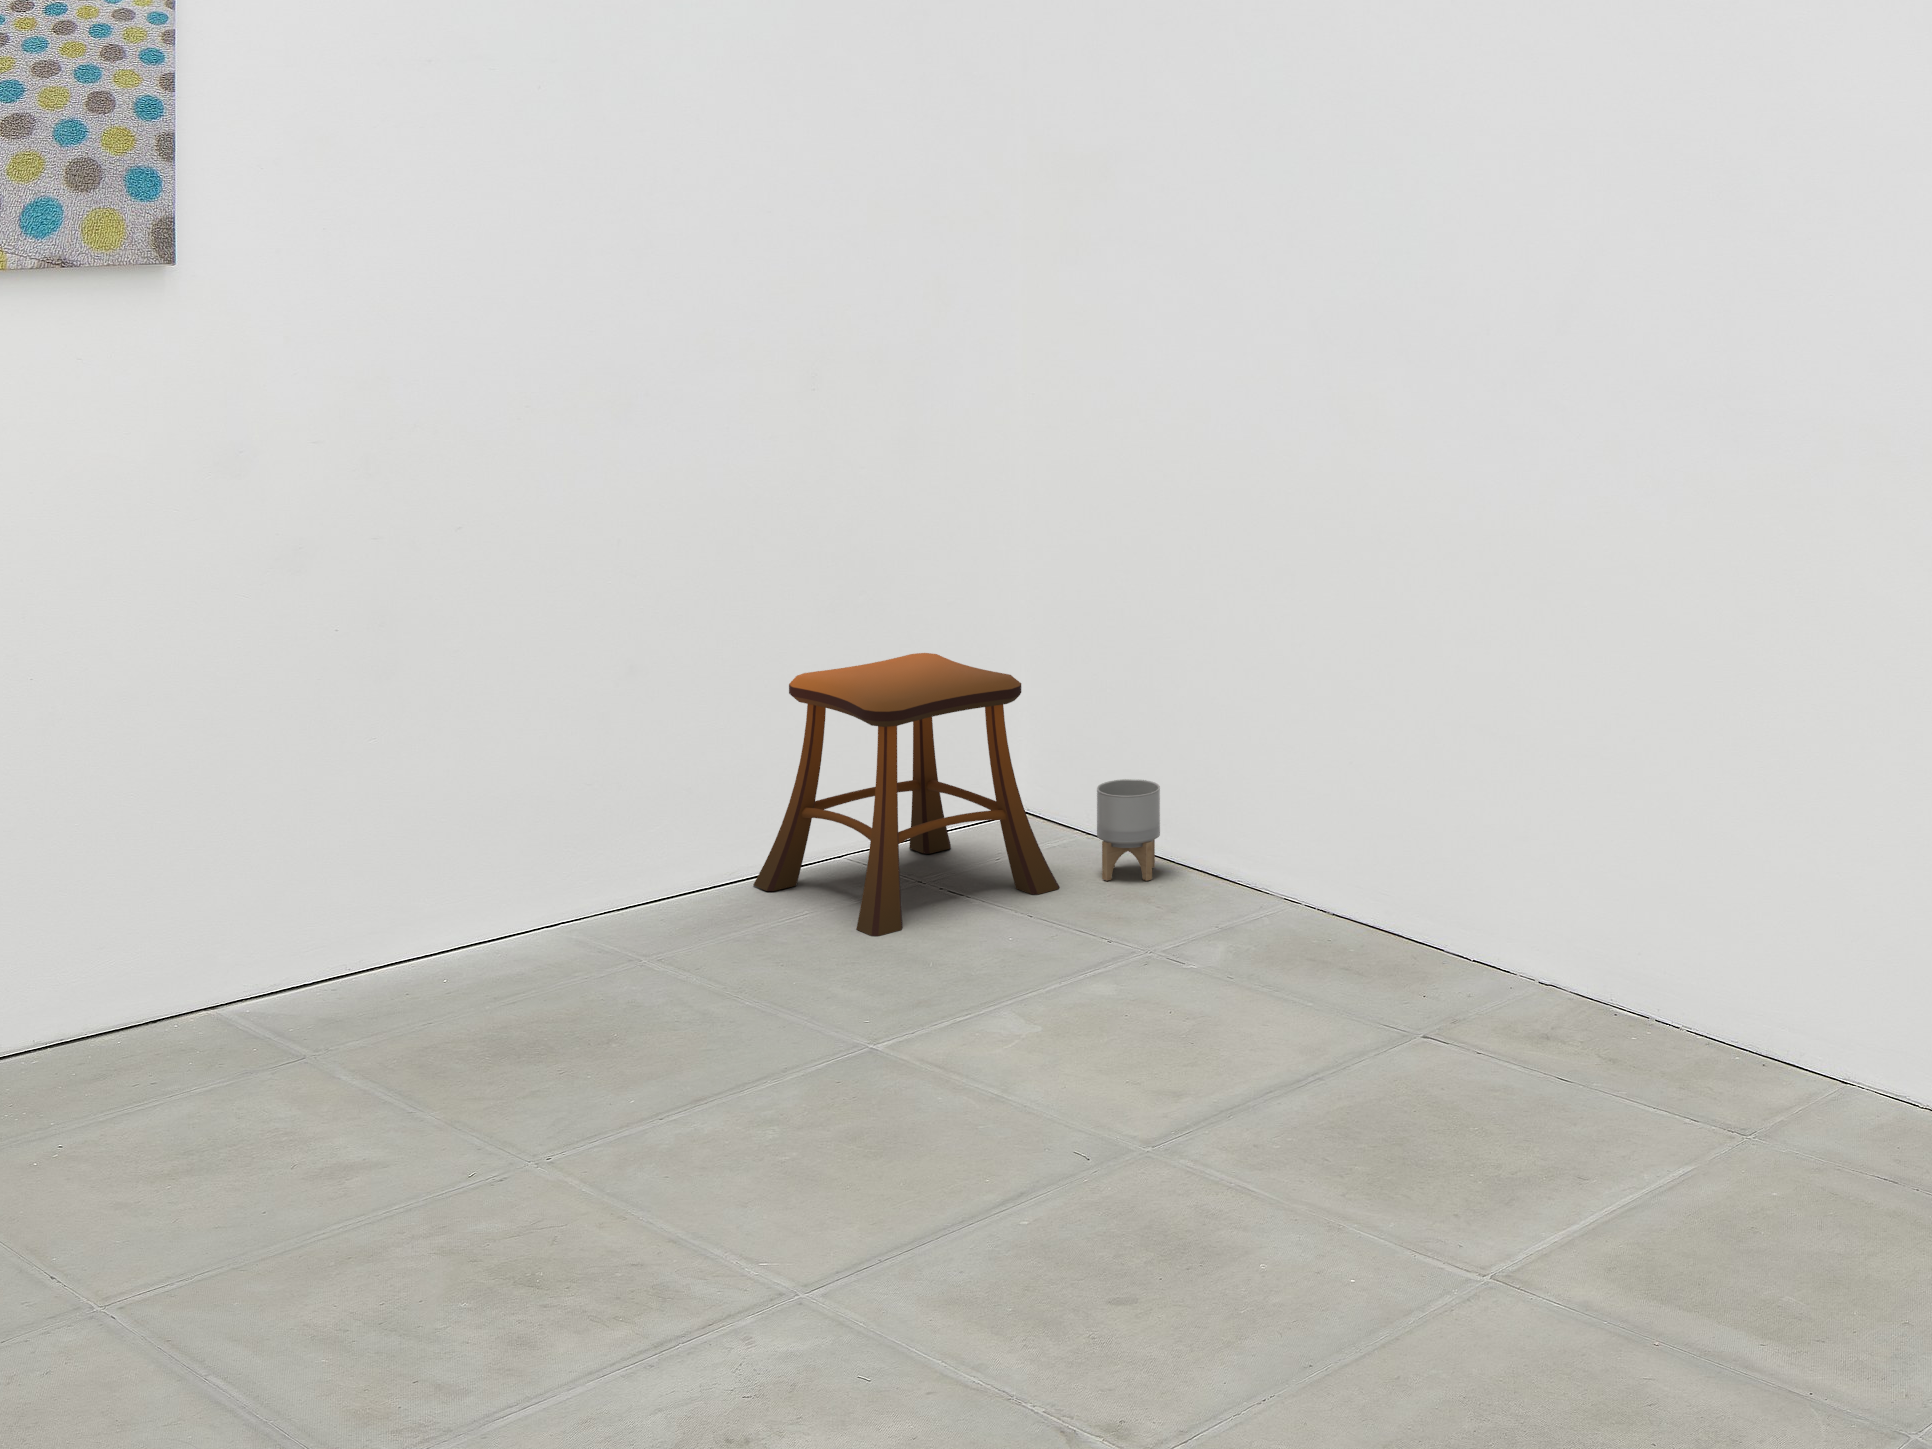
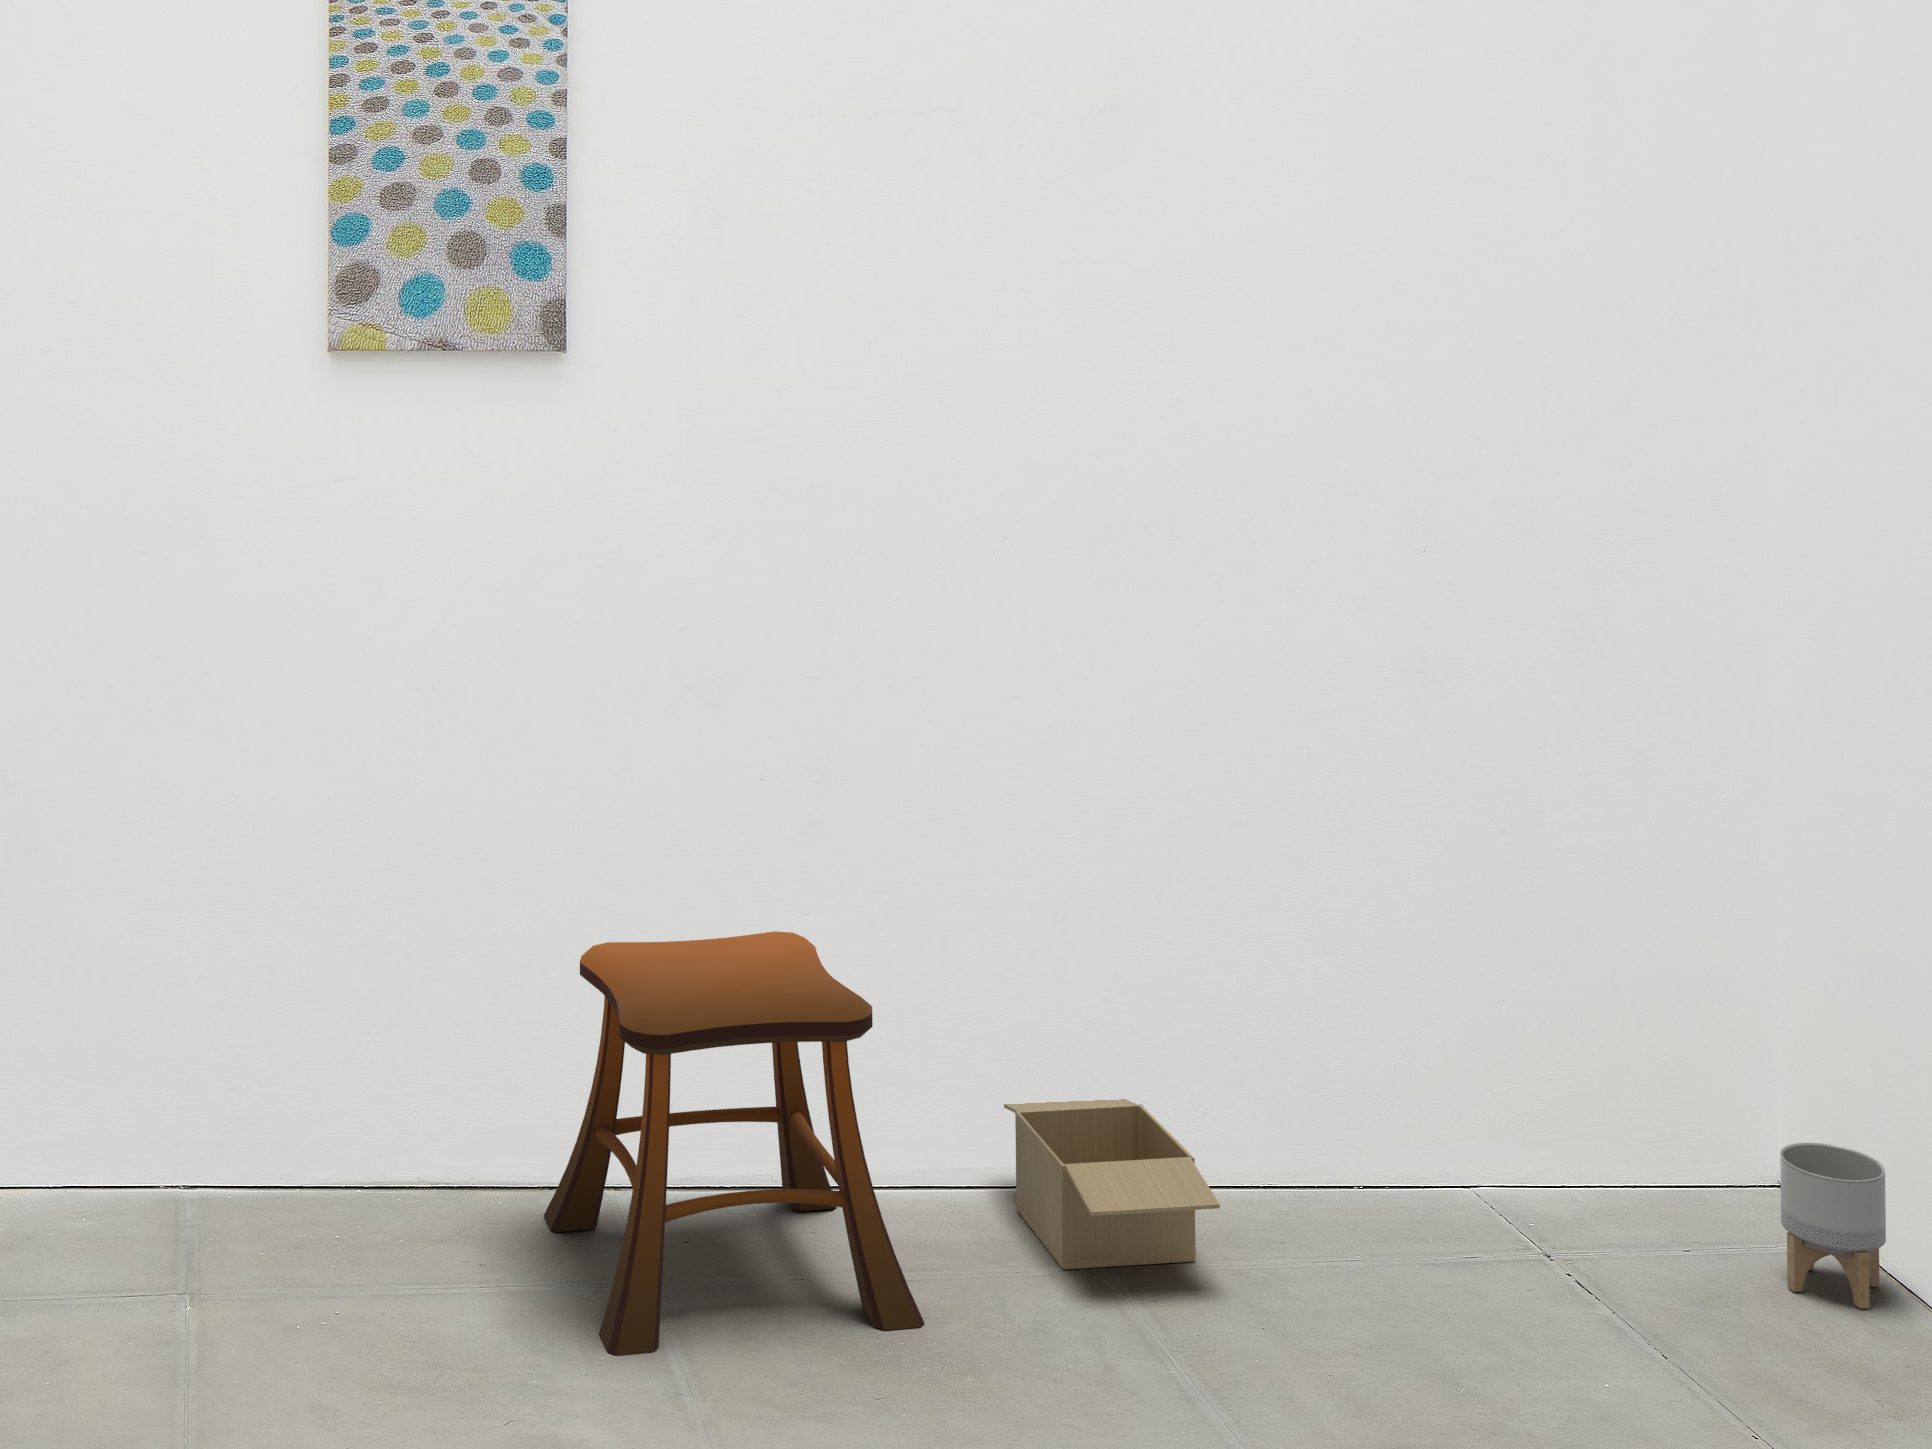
stool: present [753,653,1059,936] -> present [544,931,924,1356]
cardboard box: none [541,847,741,973] -> present [1004,1099,1220,1269]

